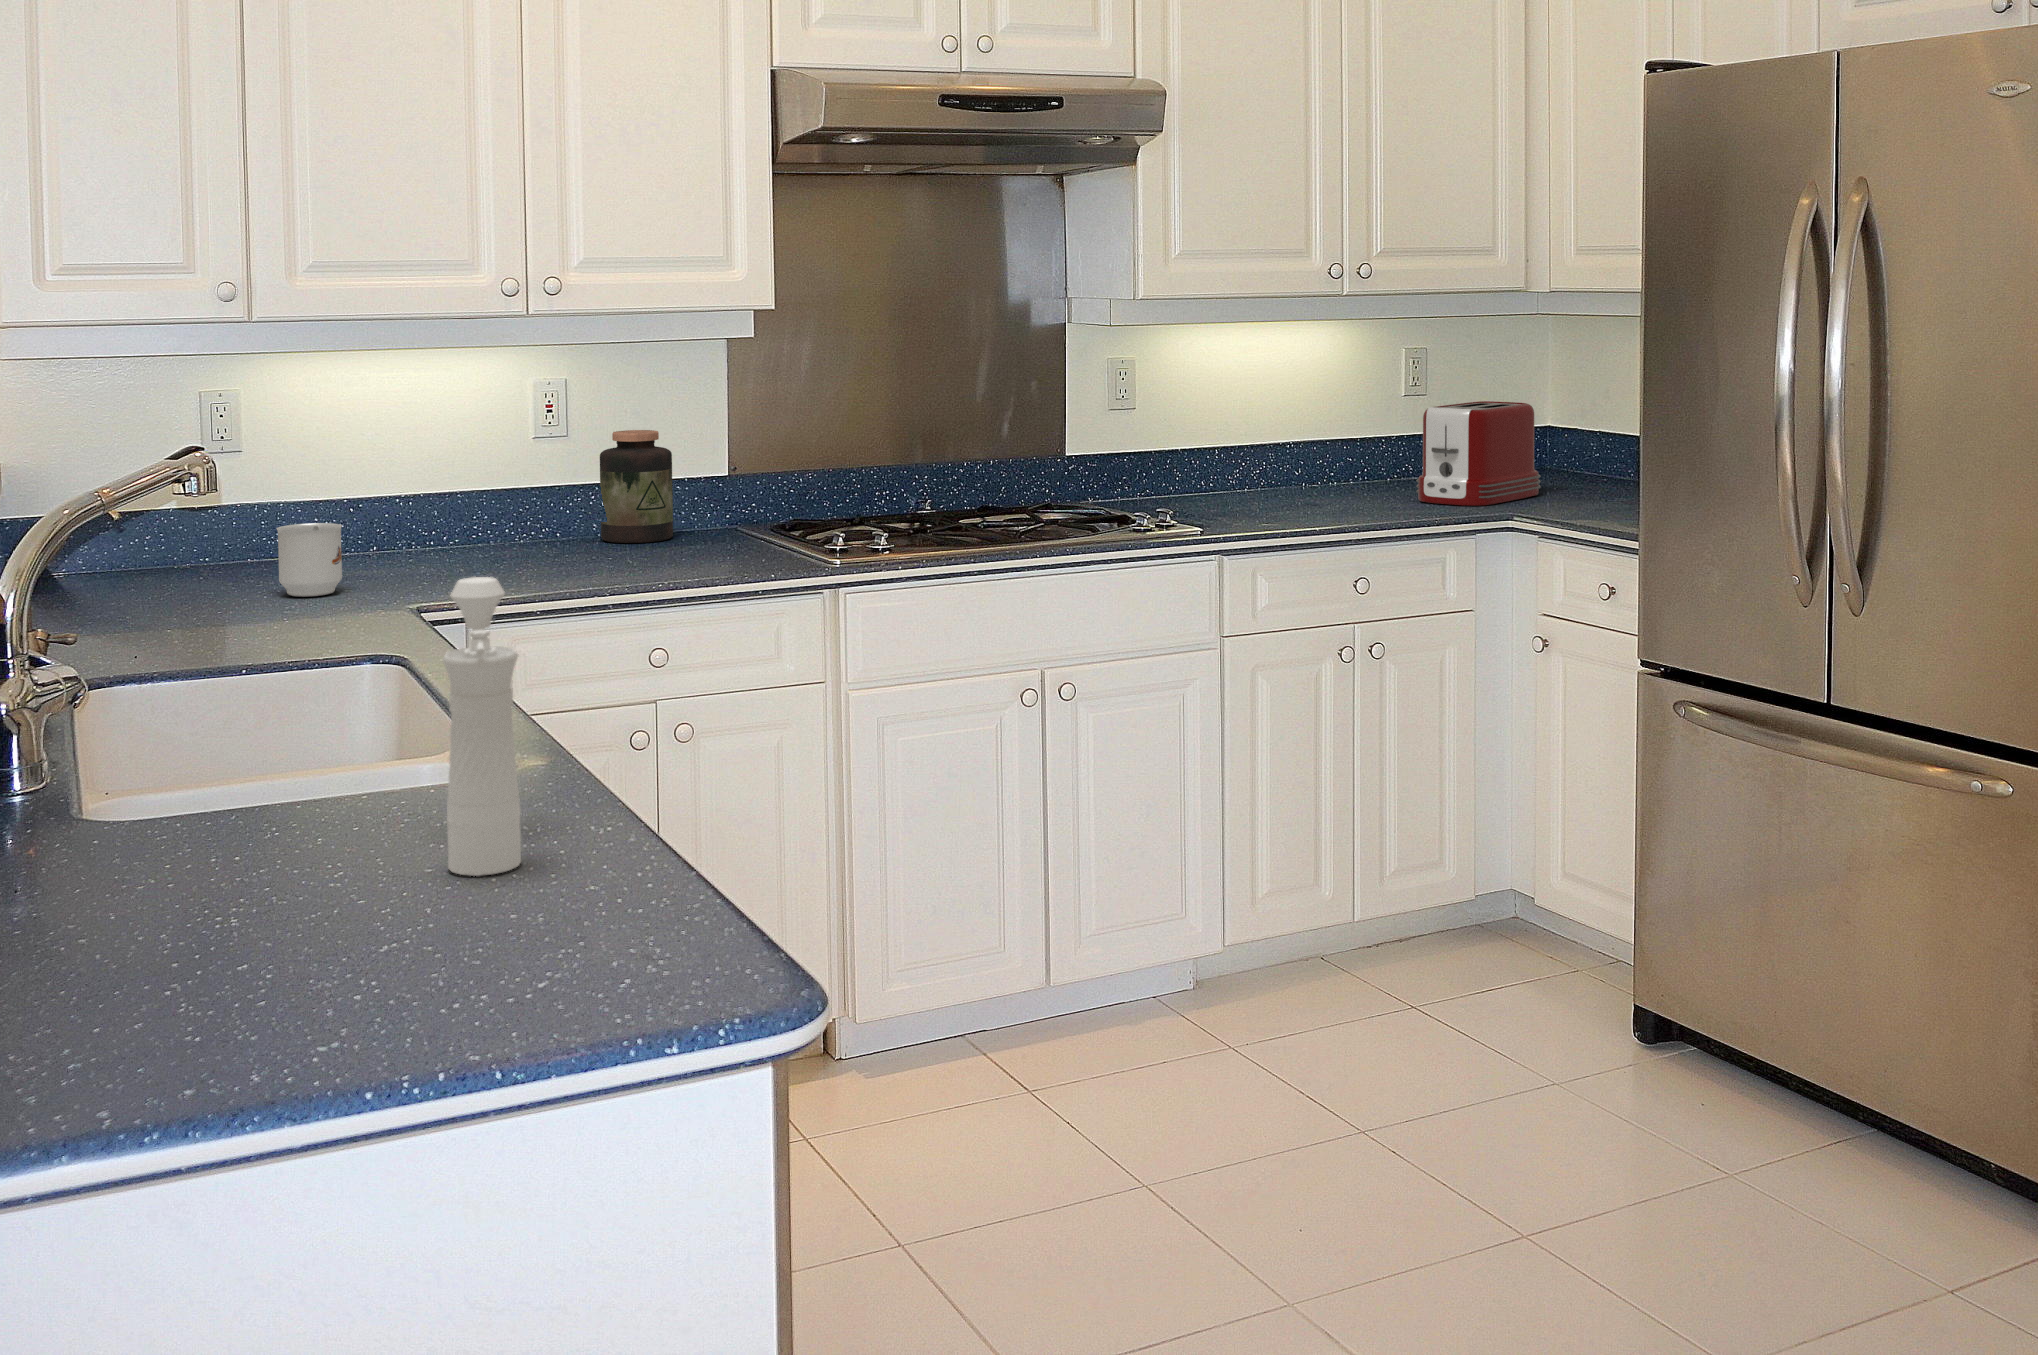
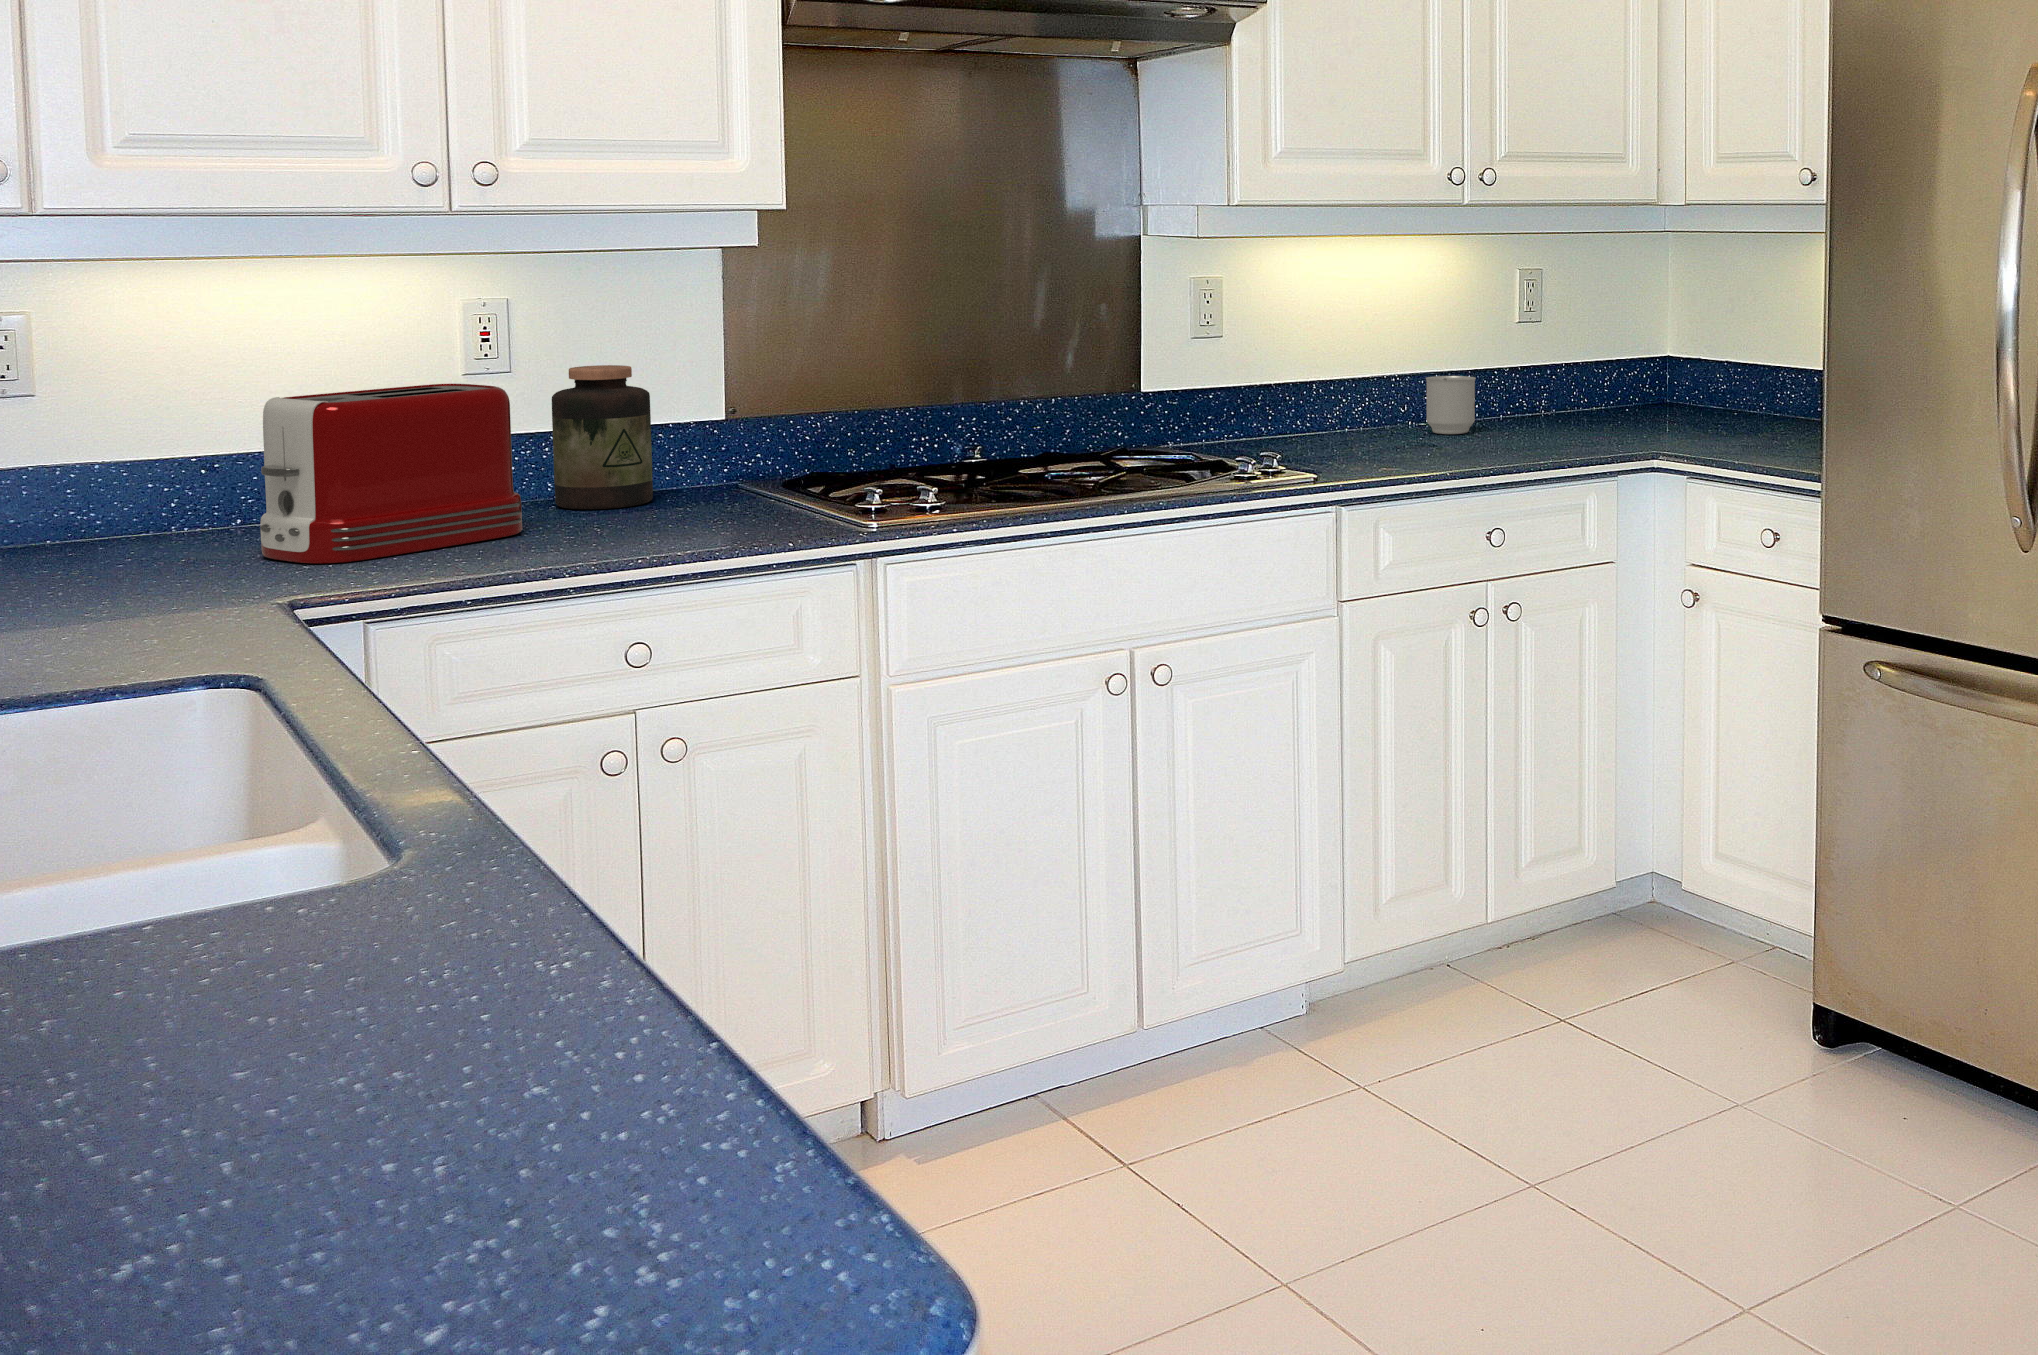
toaster: present [1416,401,1541,506] -> present [260,384,522,564]
mug: present [276,523,342,597] -> present [1426,376,1476,434]
pepper mill: present [443,577,521,876] -> none [219,598,385,1139]

